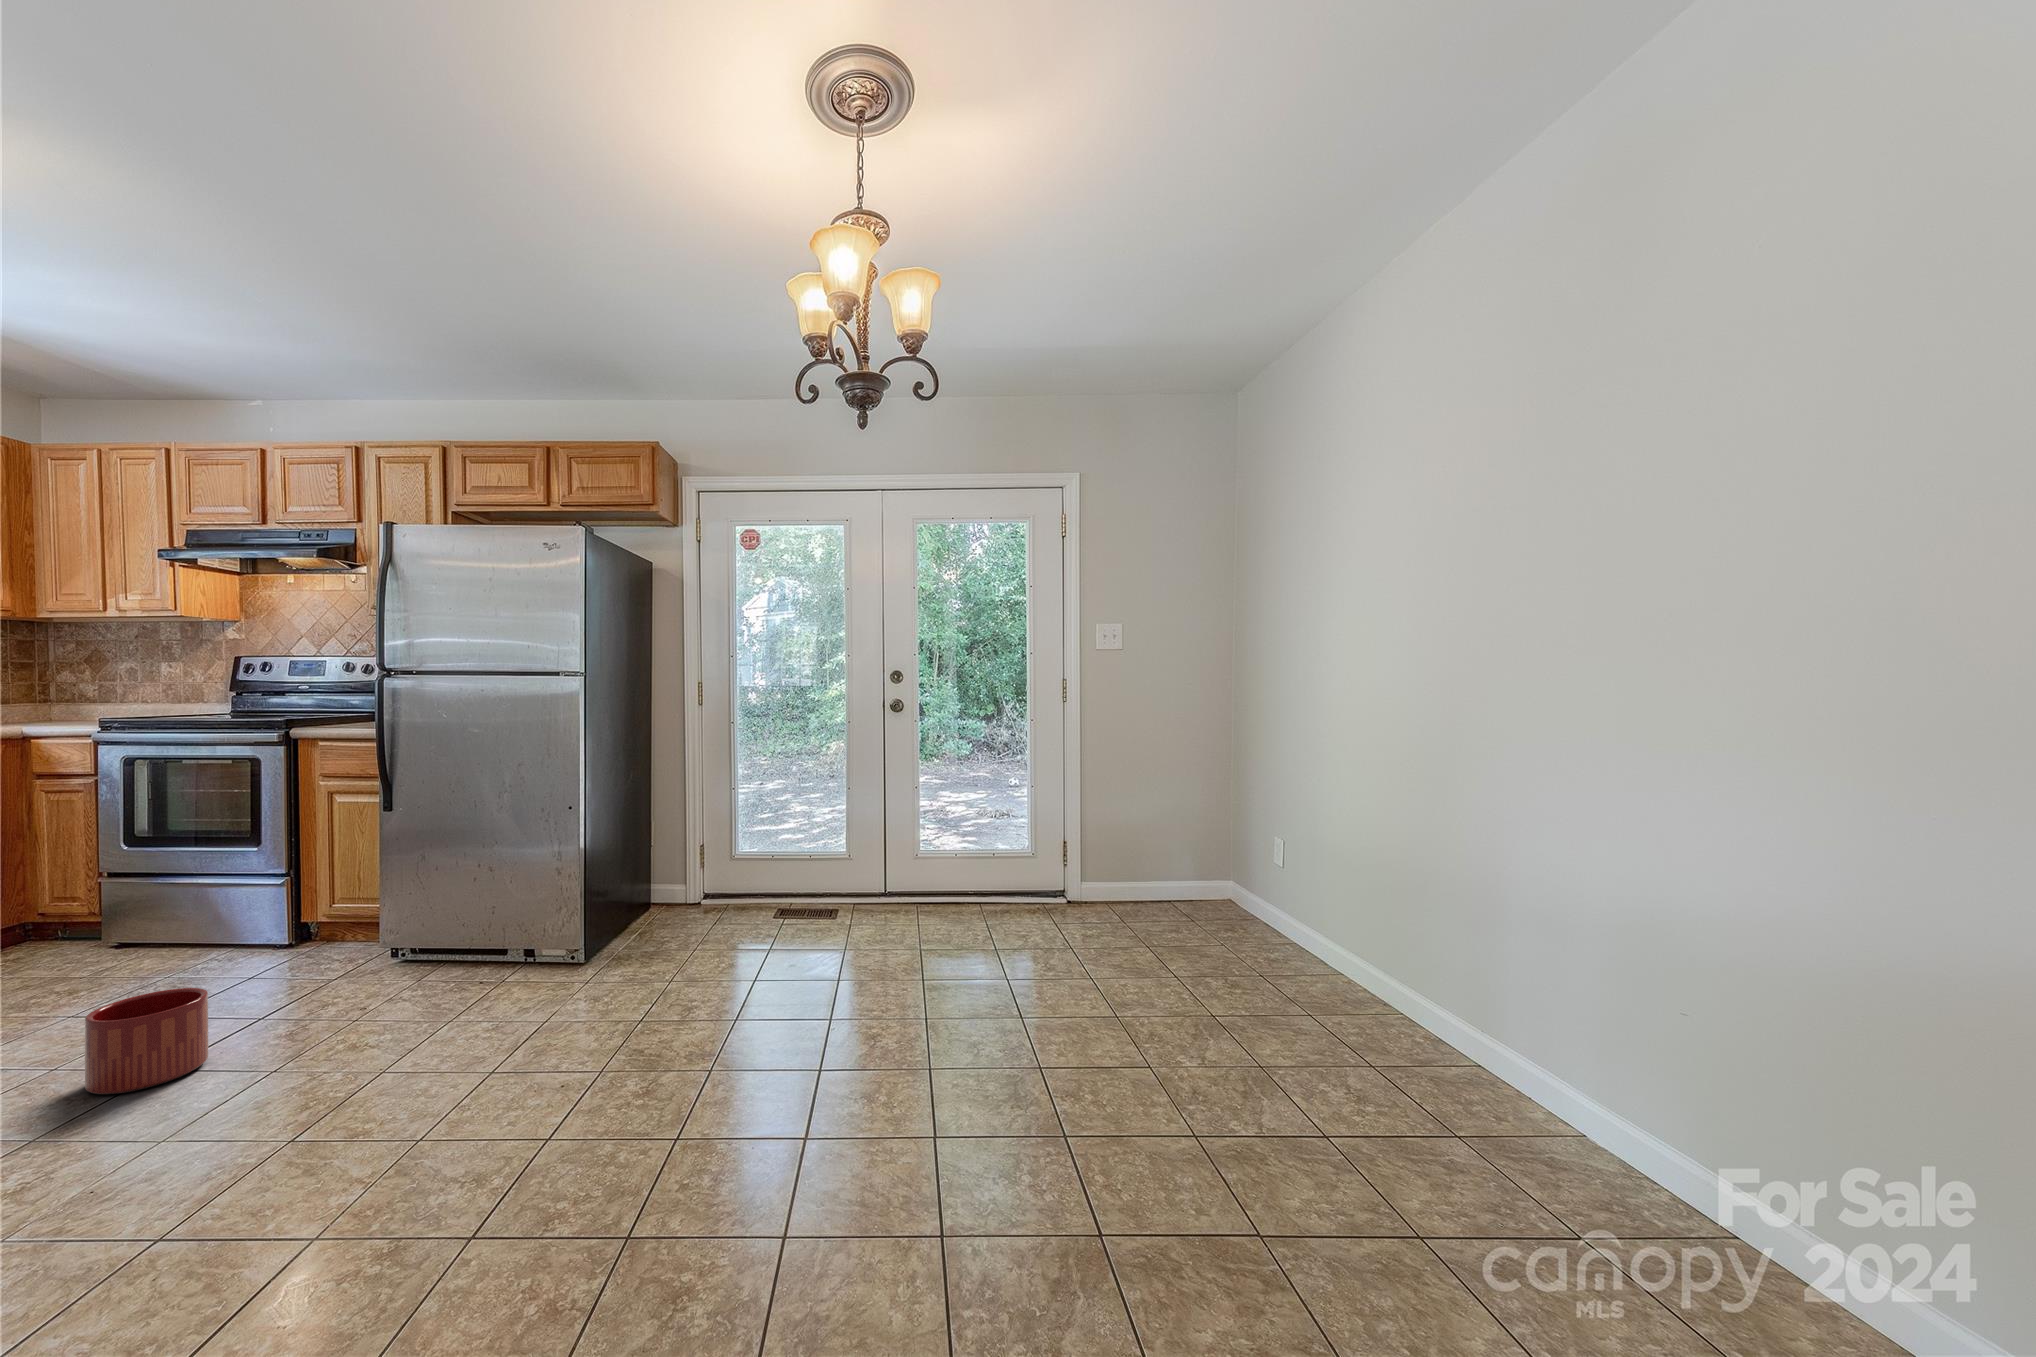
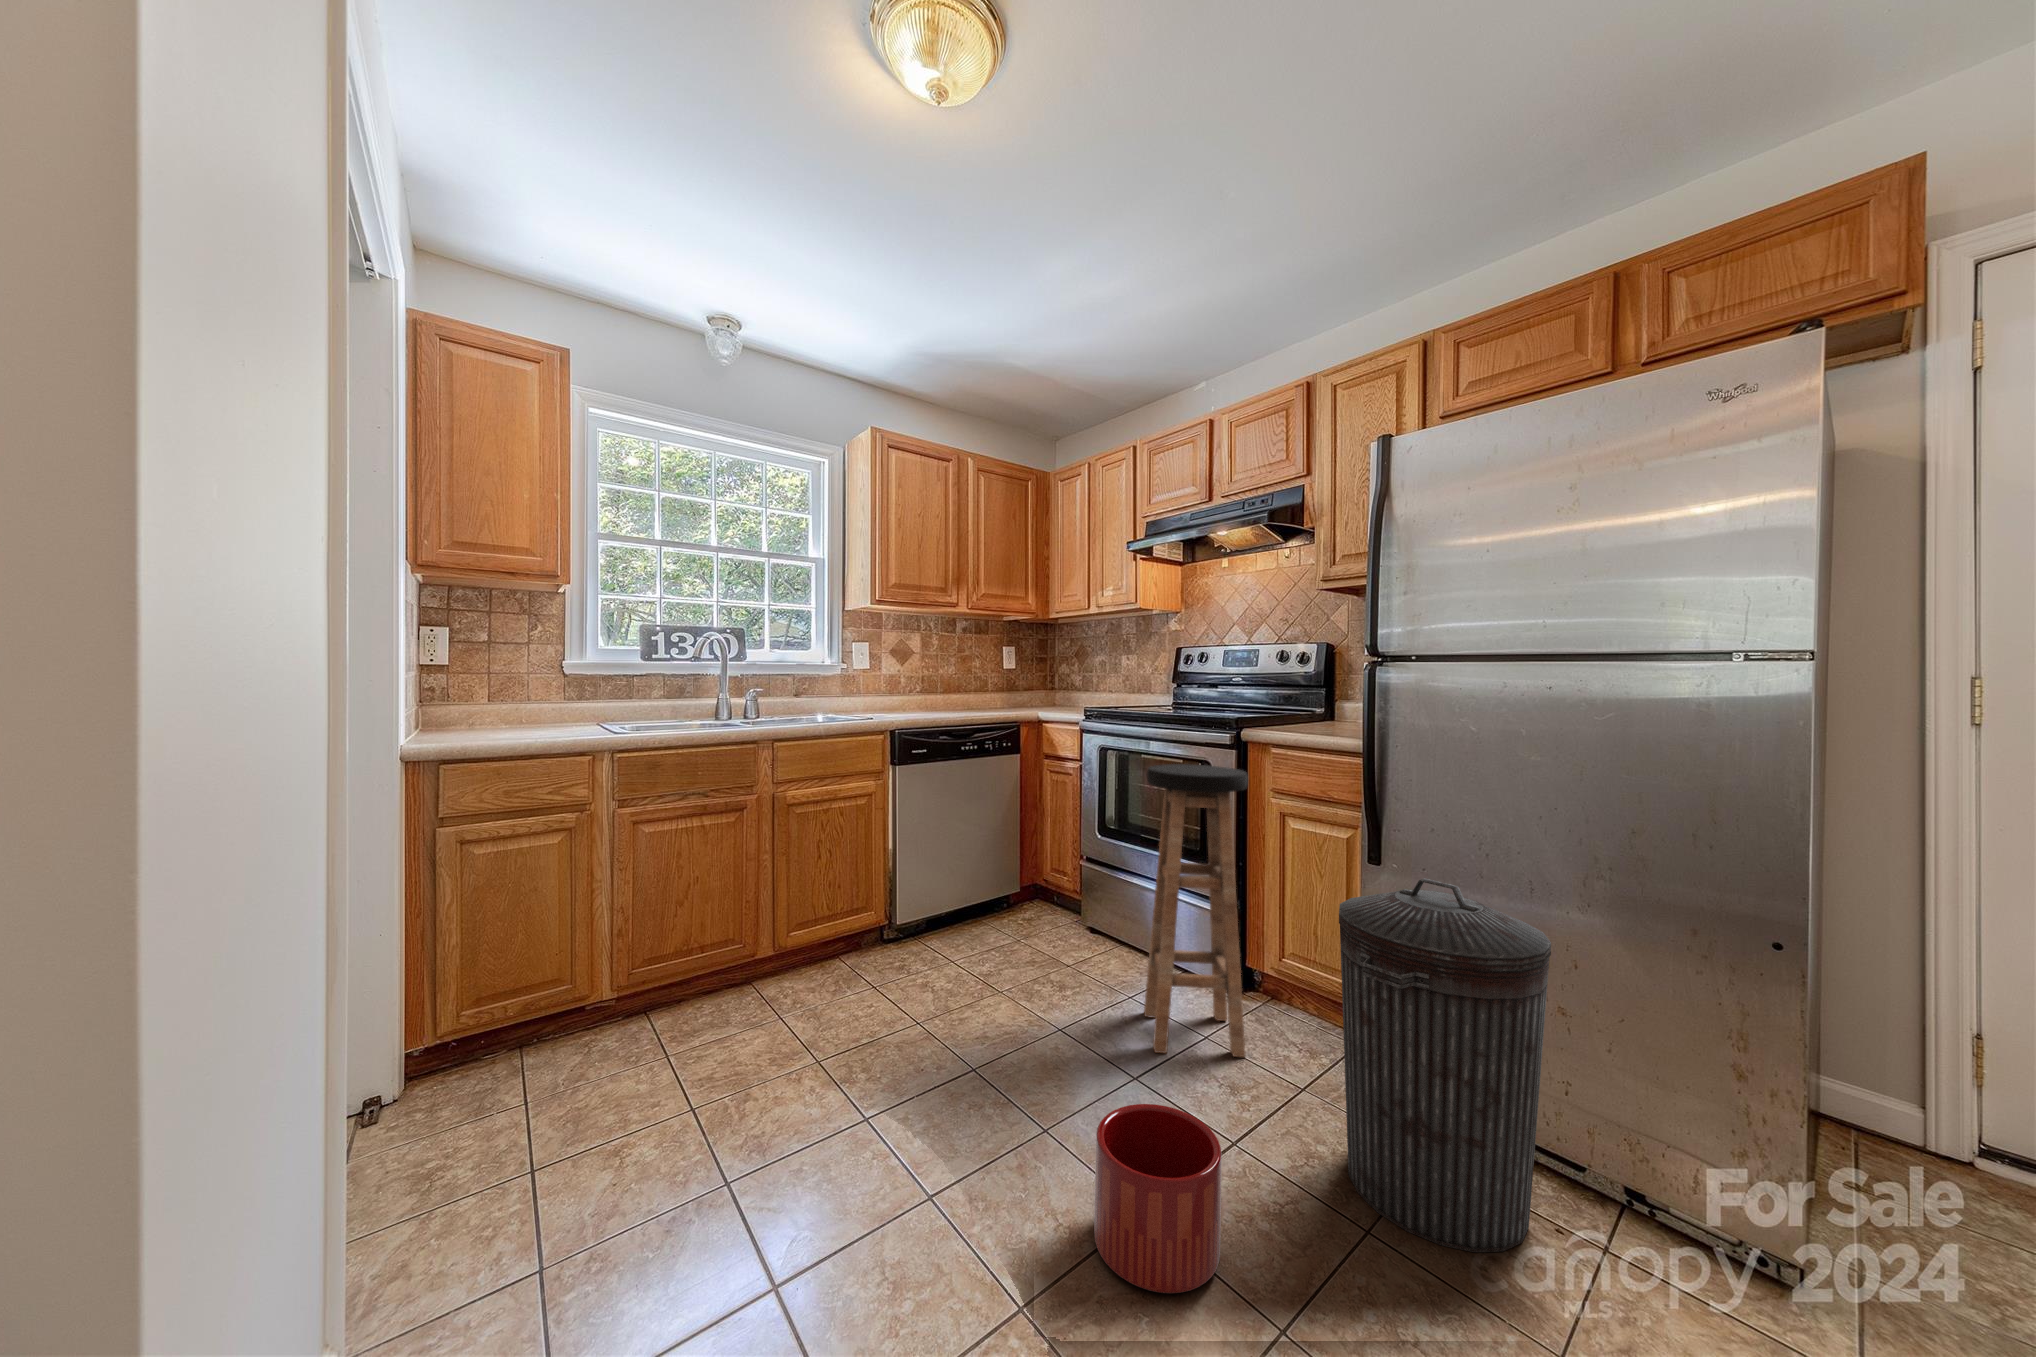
bar stool: none [167,761,281,998] -> present [1144,764,1248,1057]
trash can: none [329,809,467,1009] -> present [1339,878,1551,1252]

